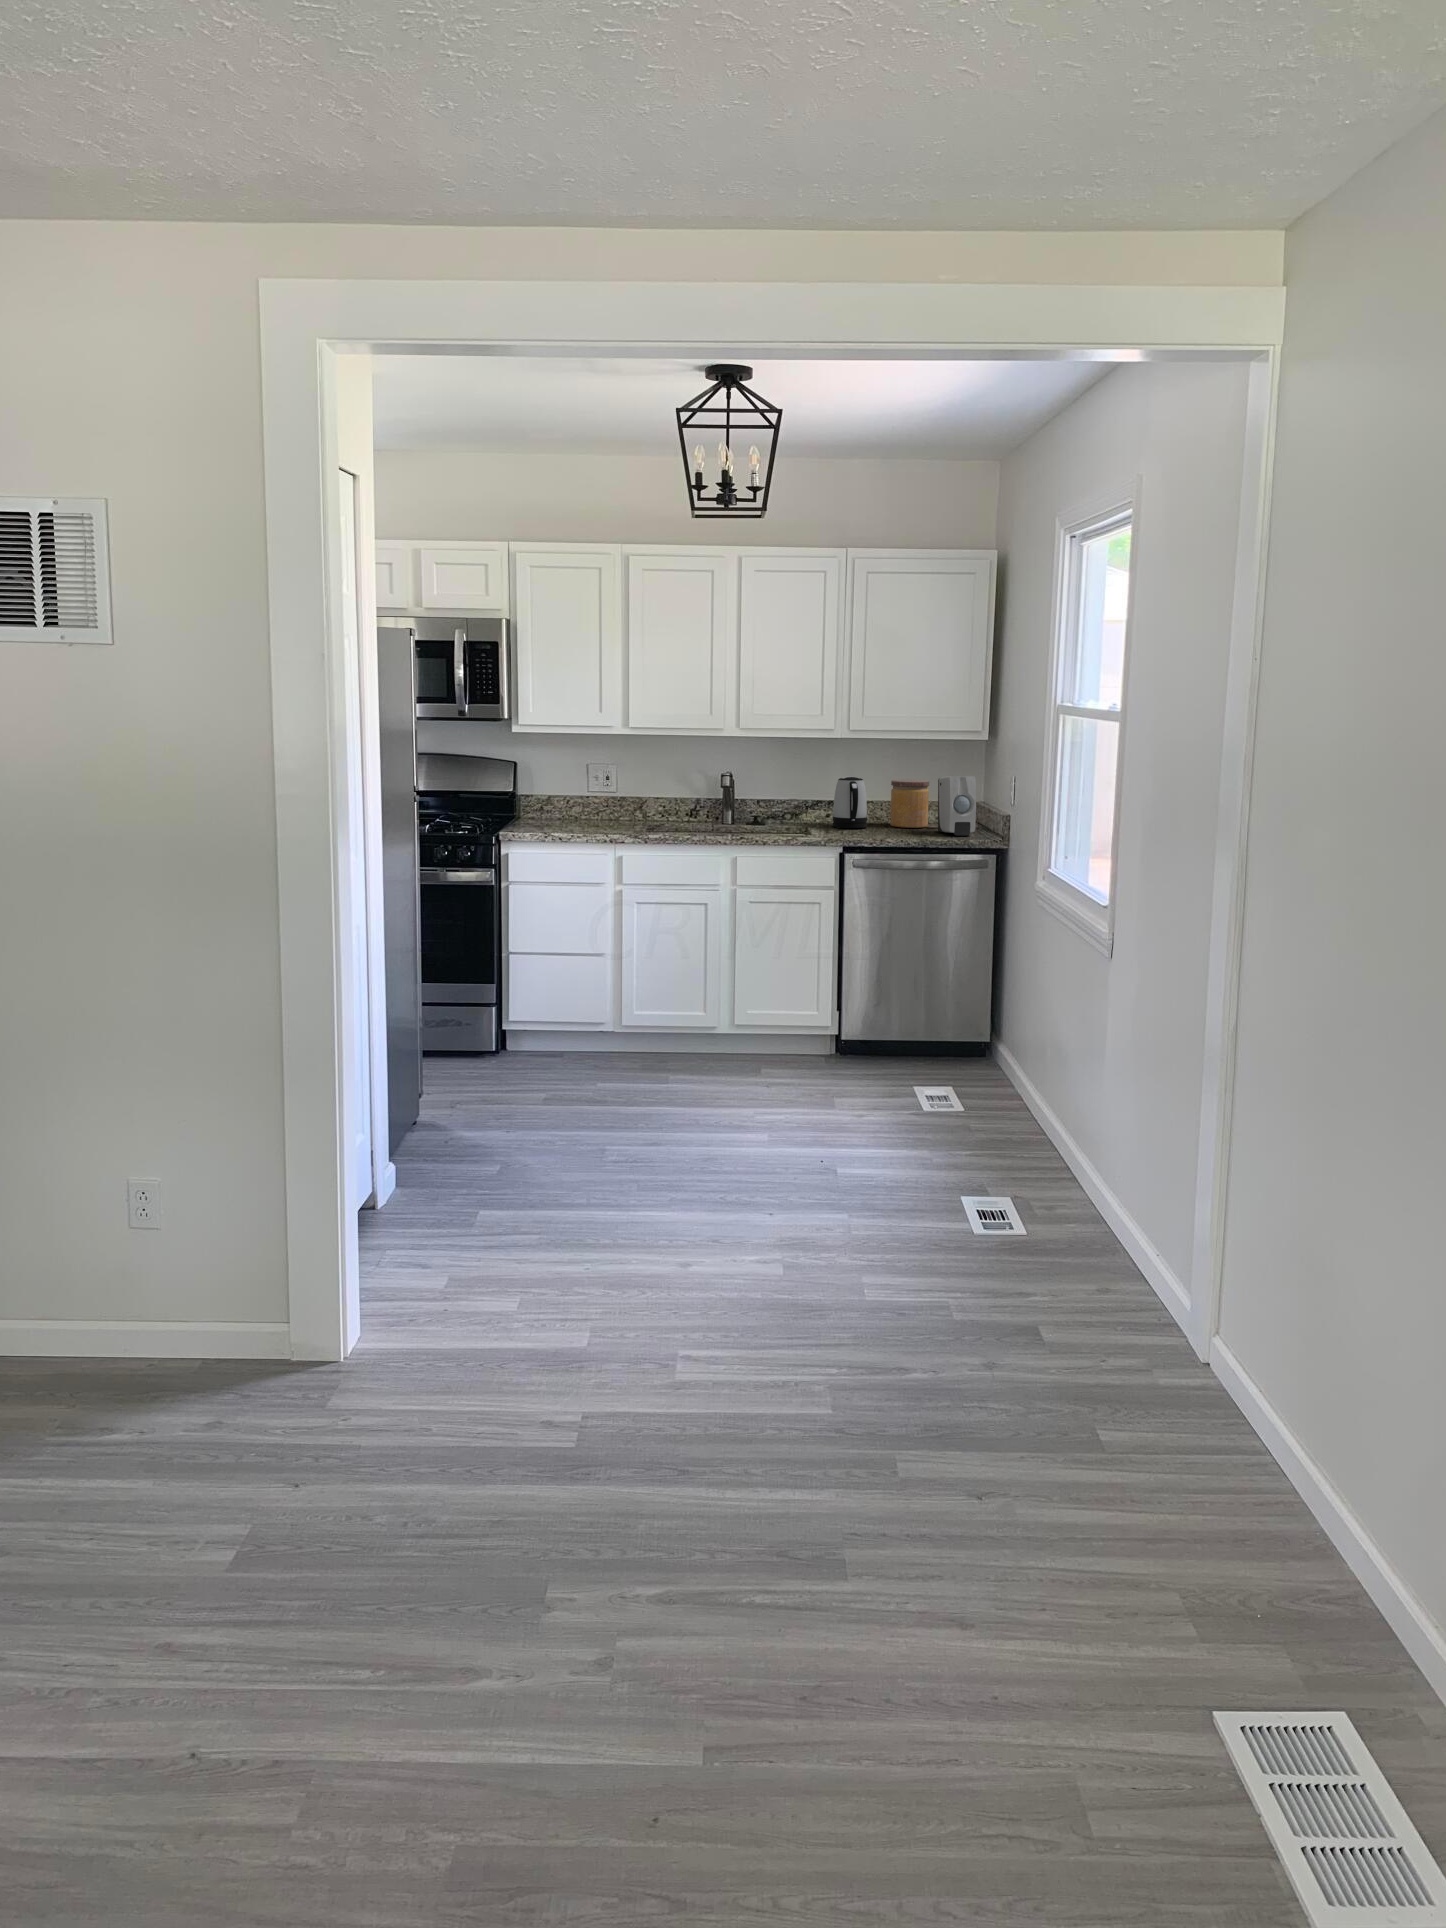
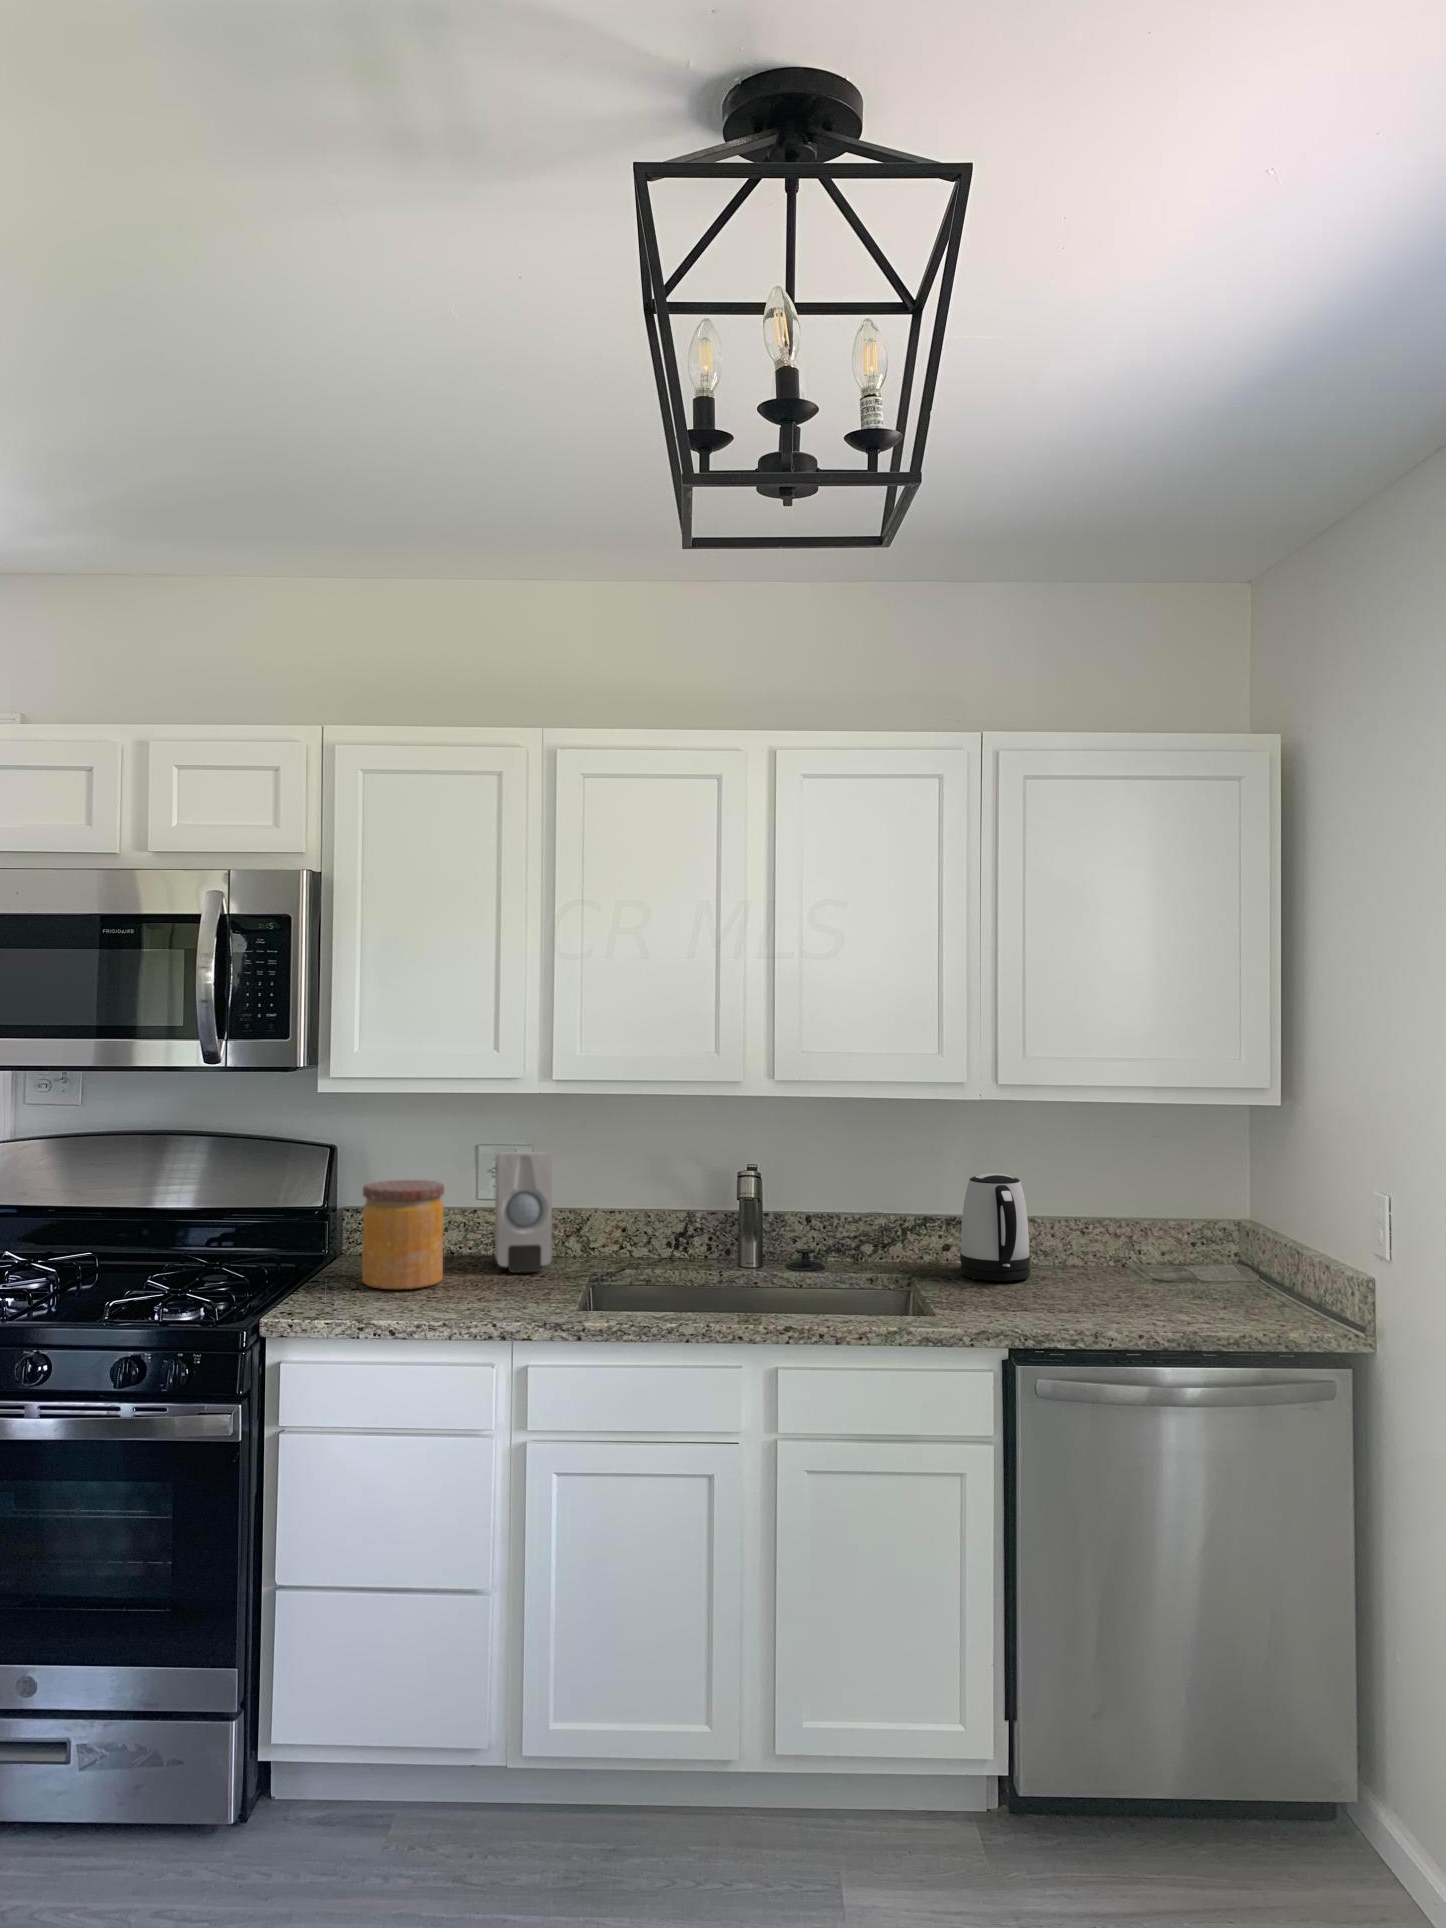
soap dispenser: present [938,776,976,836] -> present [495,1152,552,1273]
jar: present [890,780,929,828] -> present [362,1180,444,1289]

